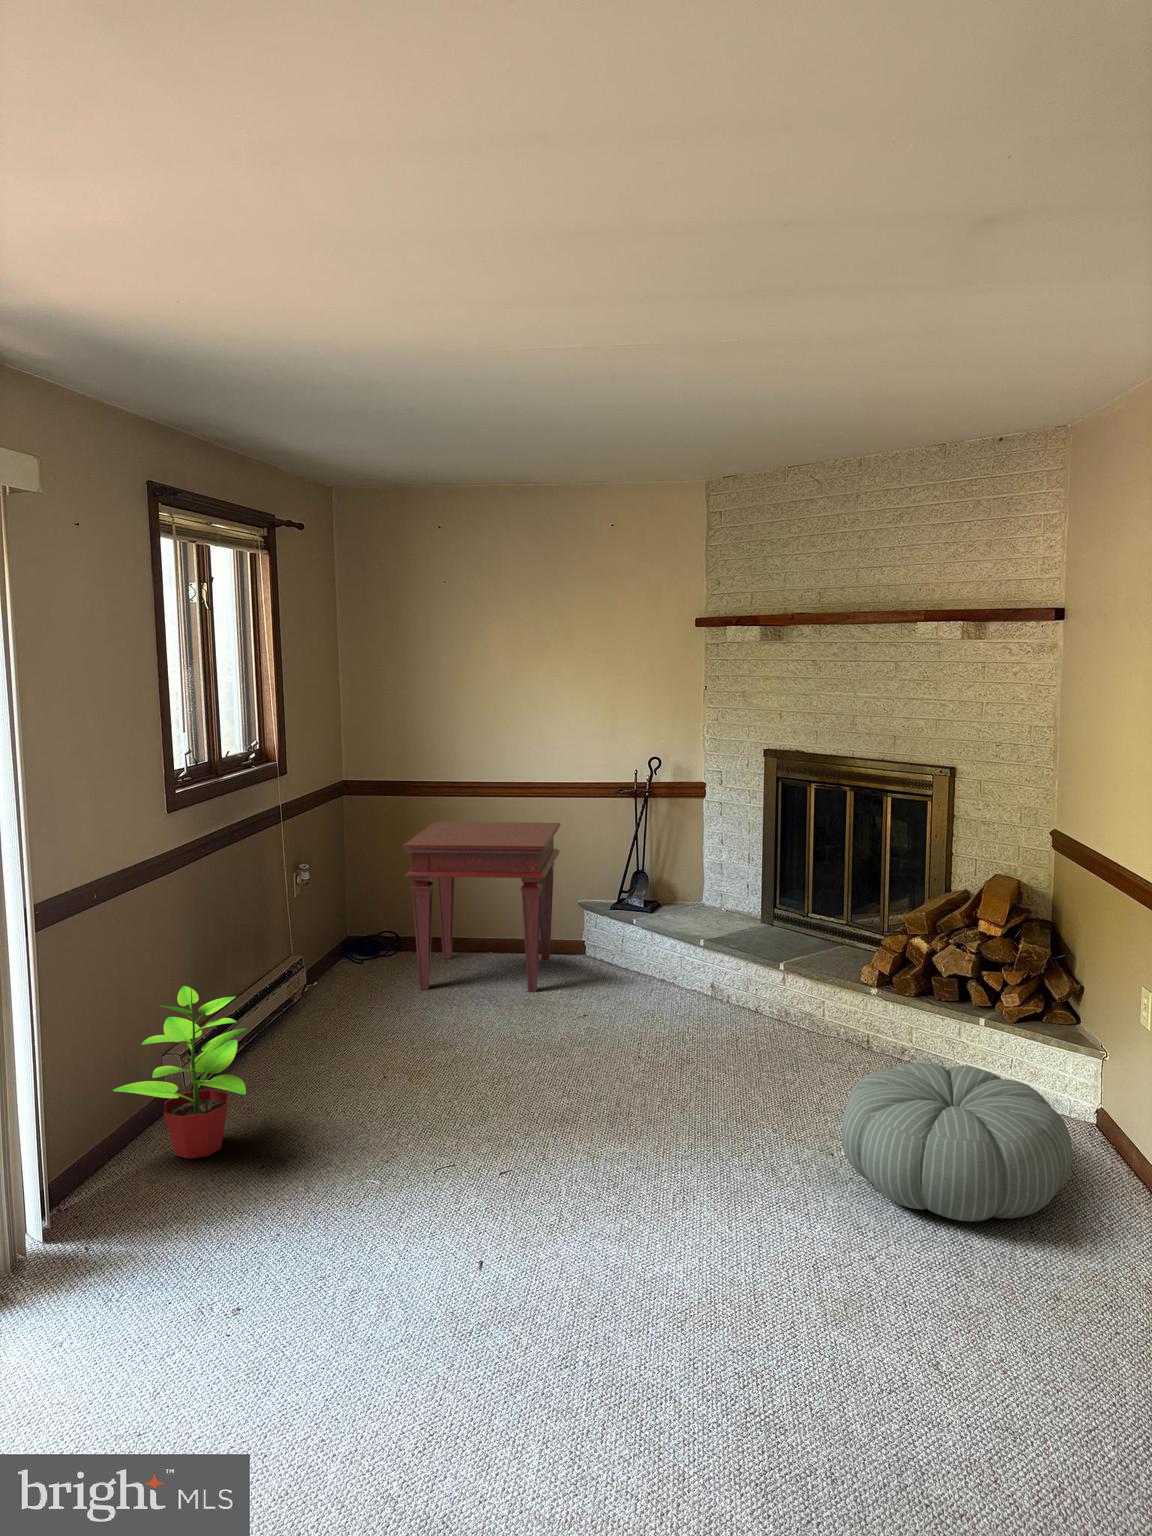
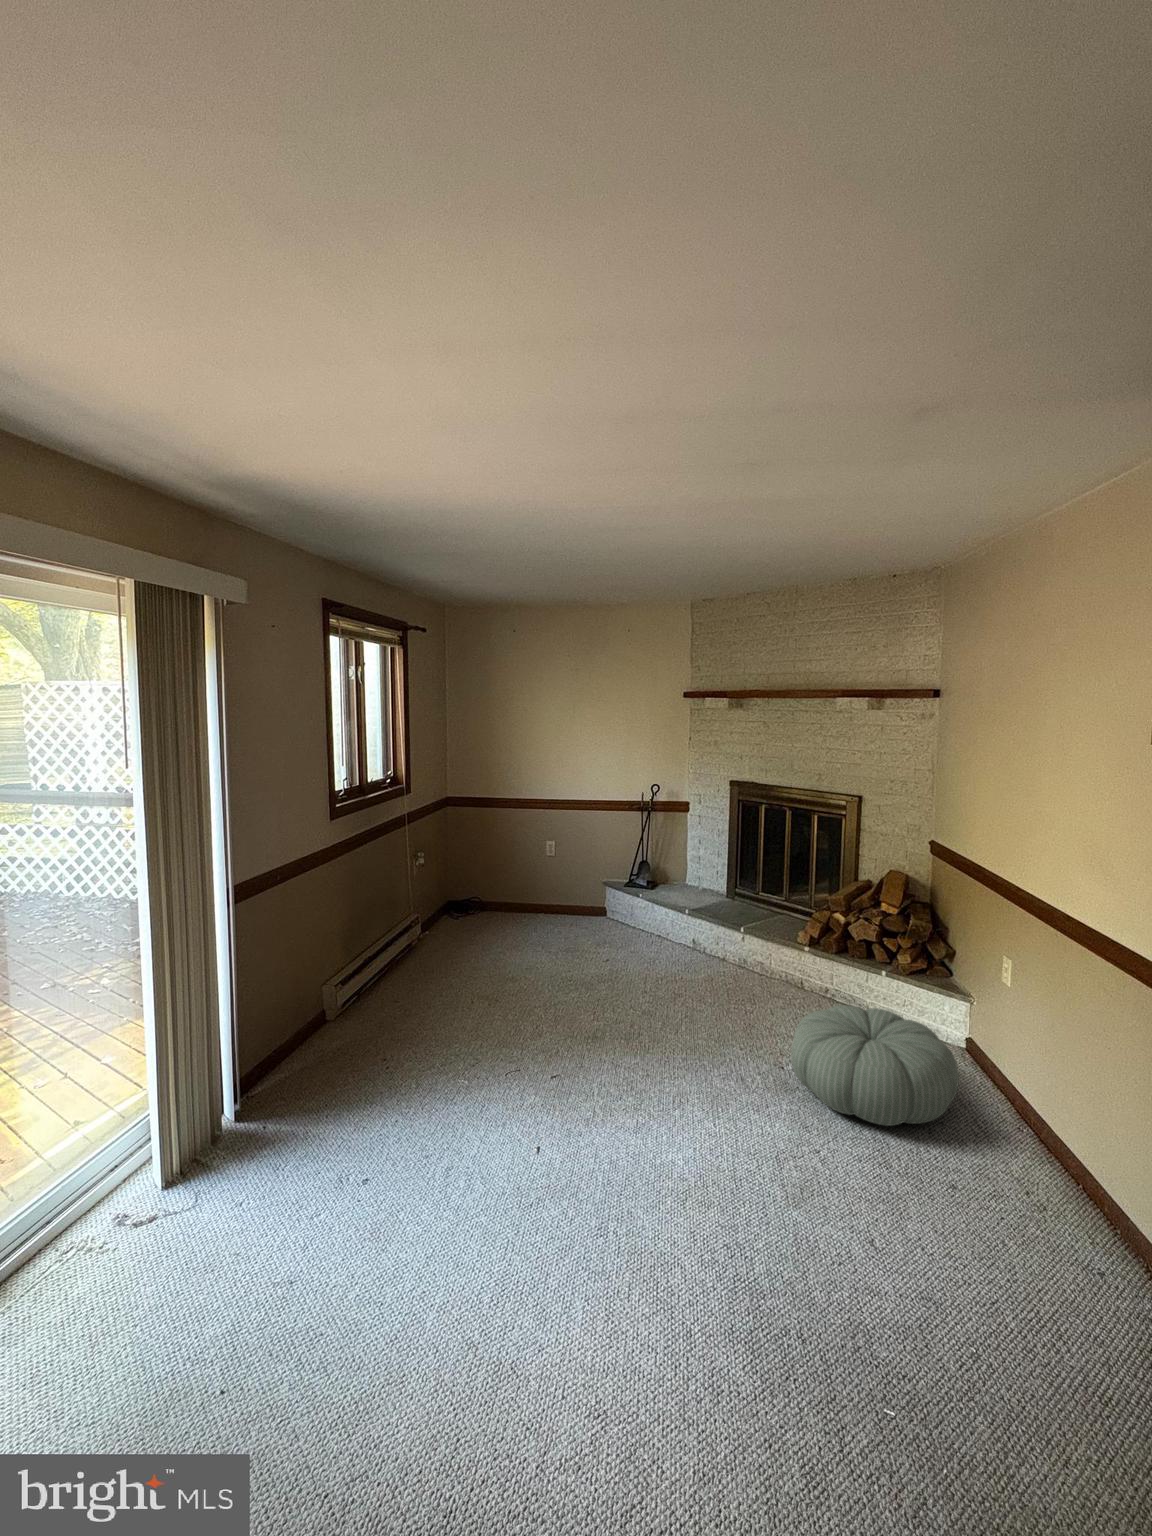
side table: present [403,822,560,992] -> none [486,825,591,942]
potted plant: present [113,986,247,1159] -> none [286,940,379,1061]

